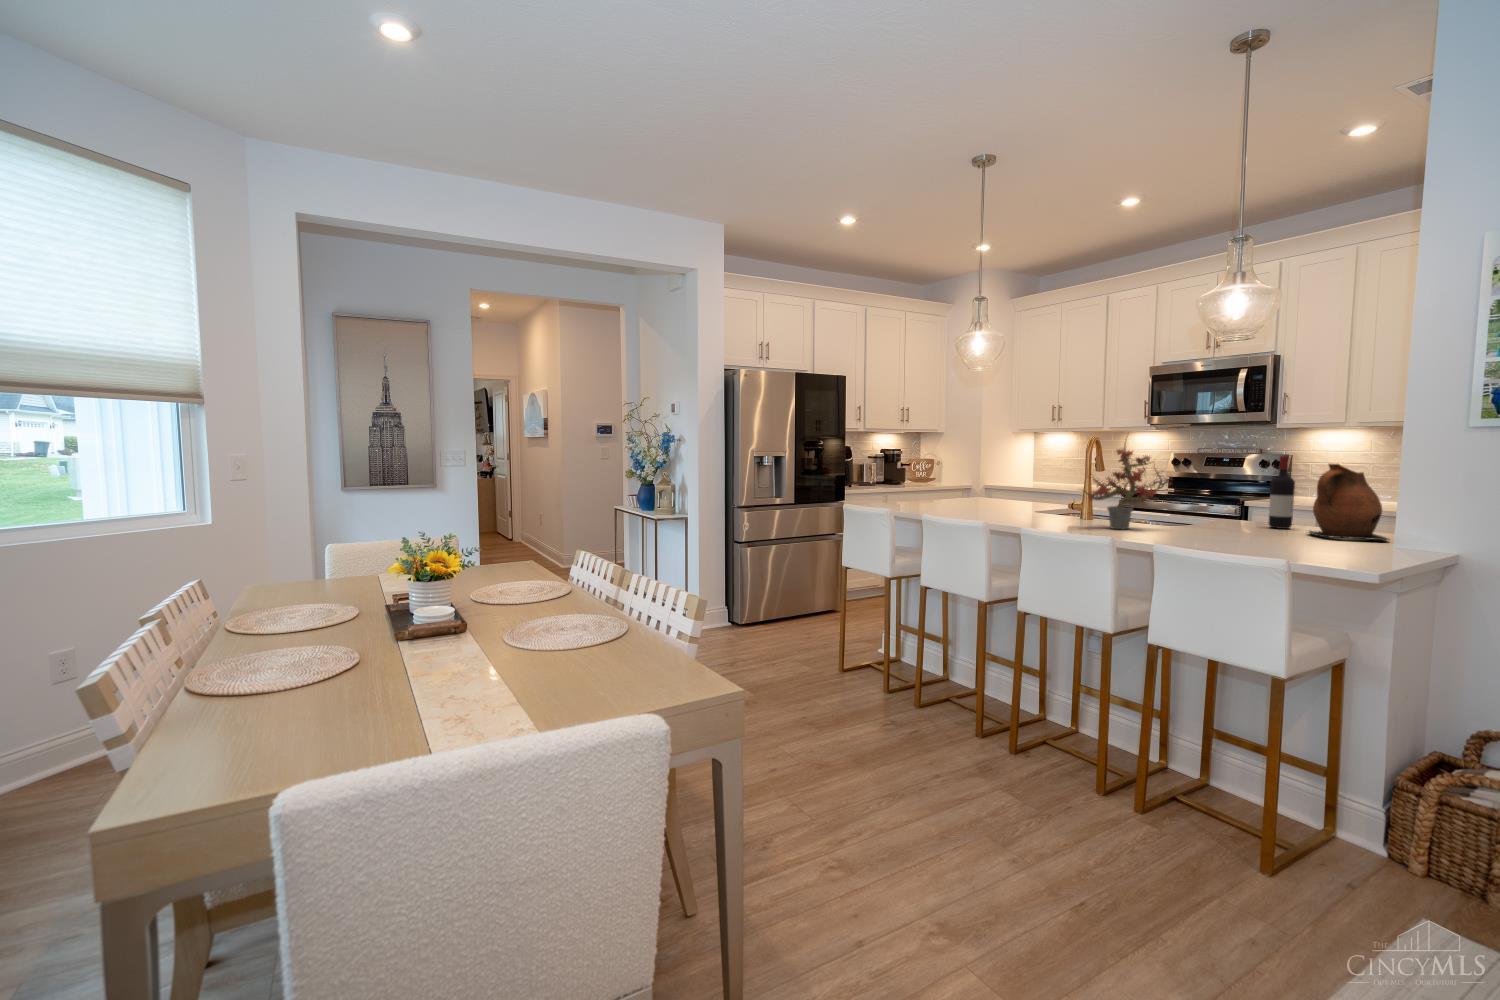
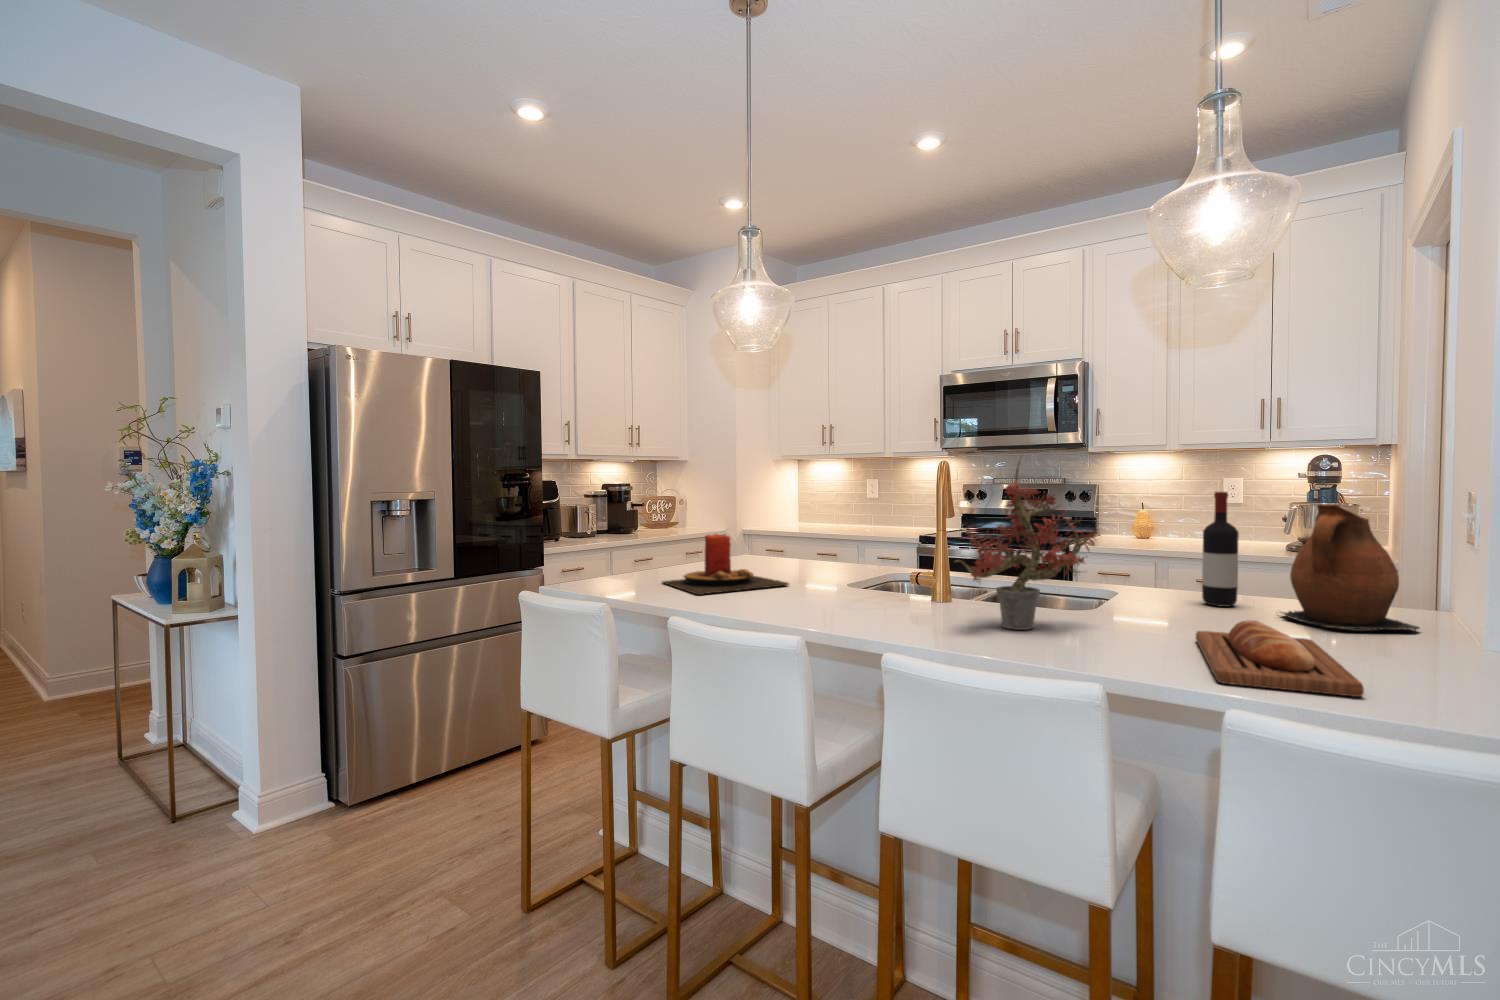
candle: none [920,477,998,510] -> present [662,534,789,595]
bread loaf: none [1194,524,1286,553] -> present [1195,621,1364,697]

